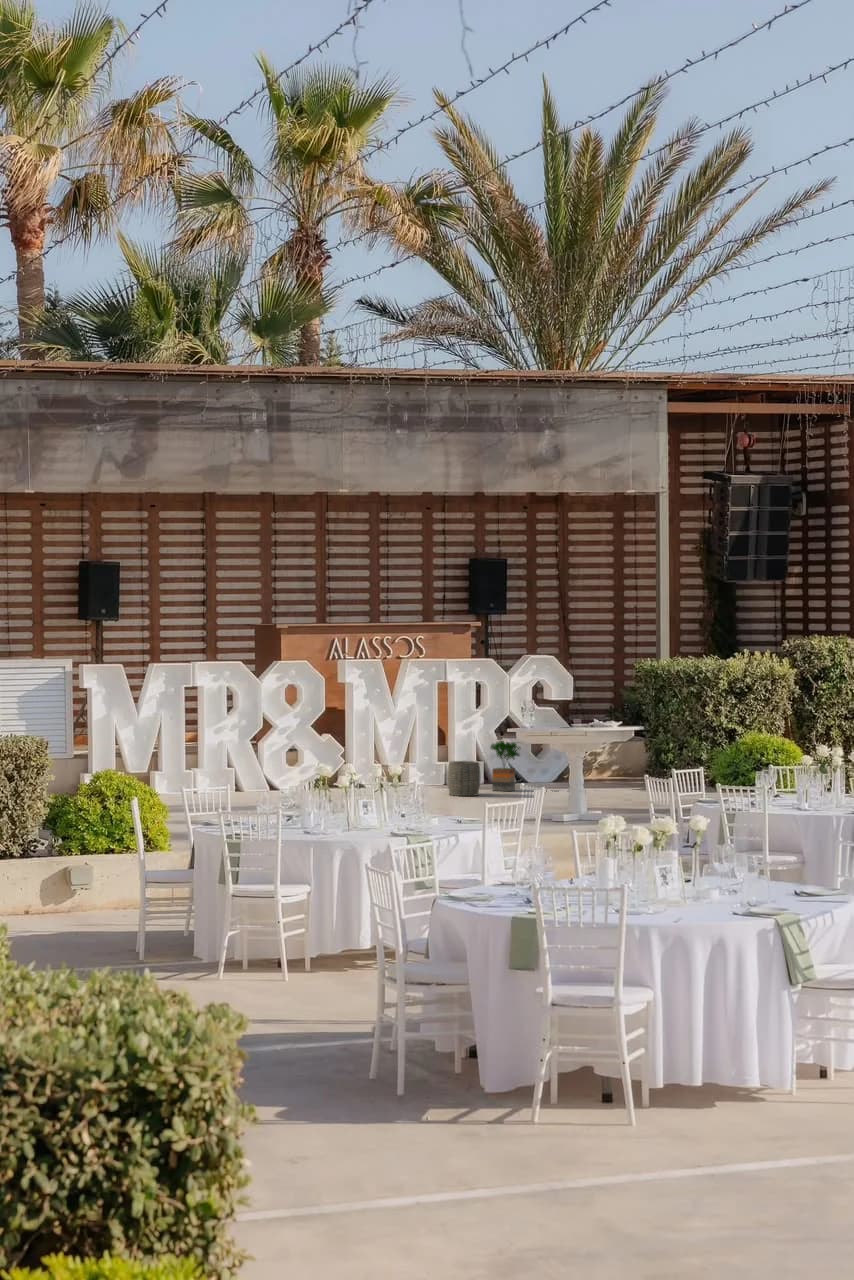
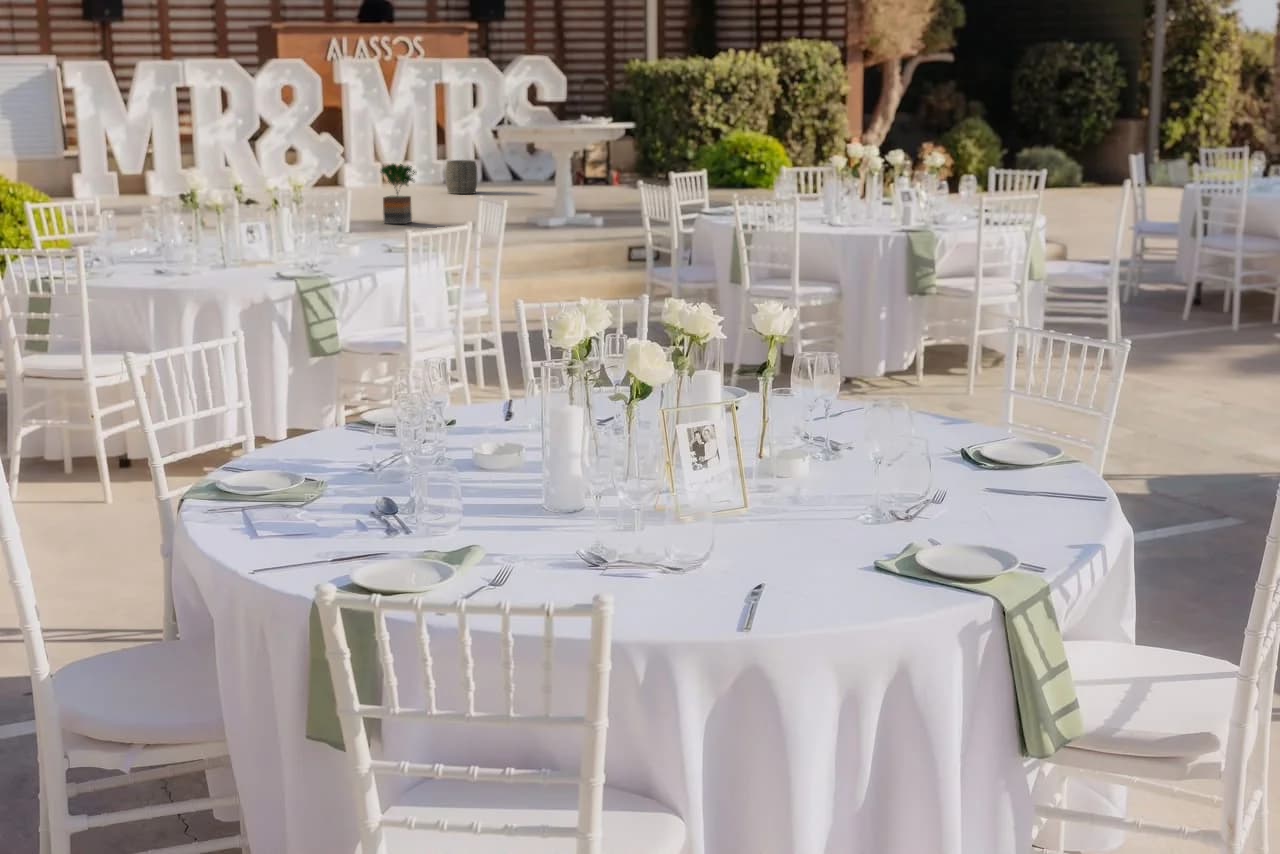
potted tree: present [490,741,520,791] -> present [380,163,415,224]

